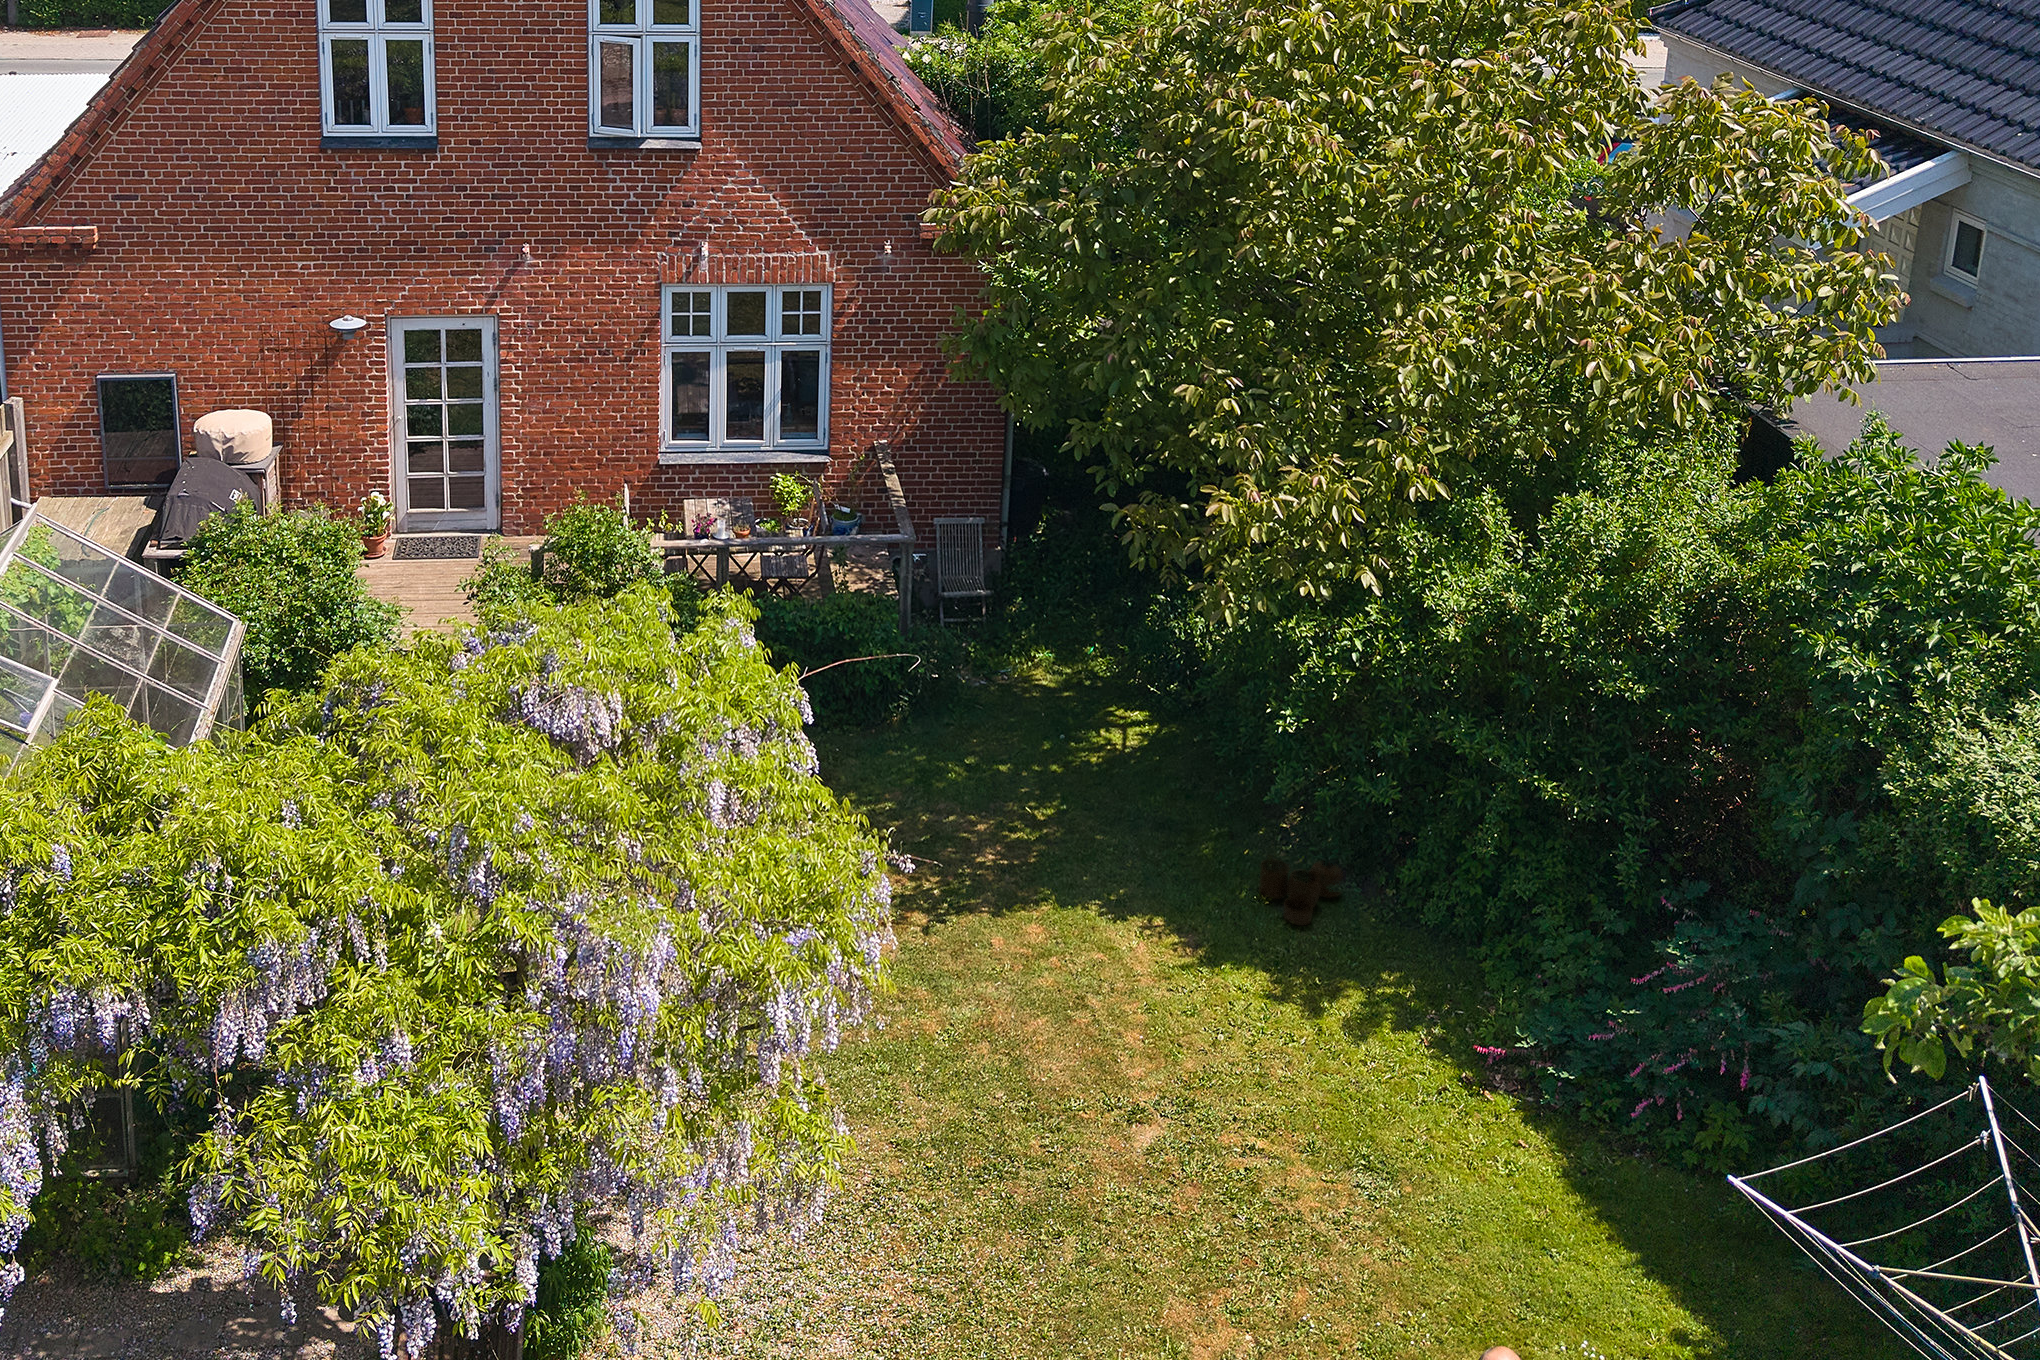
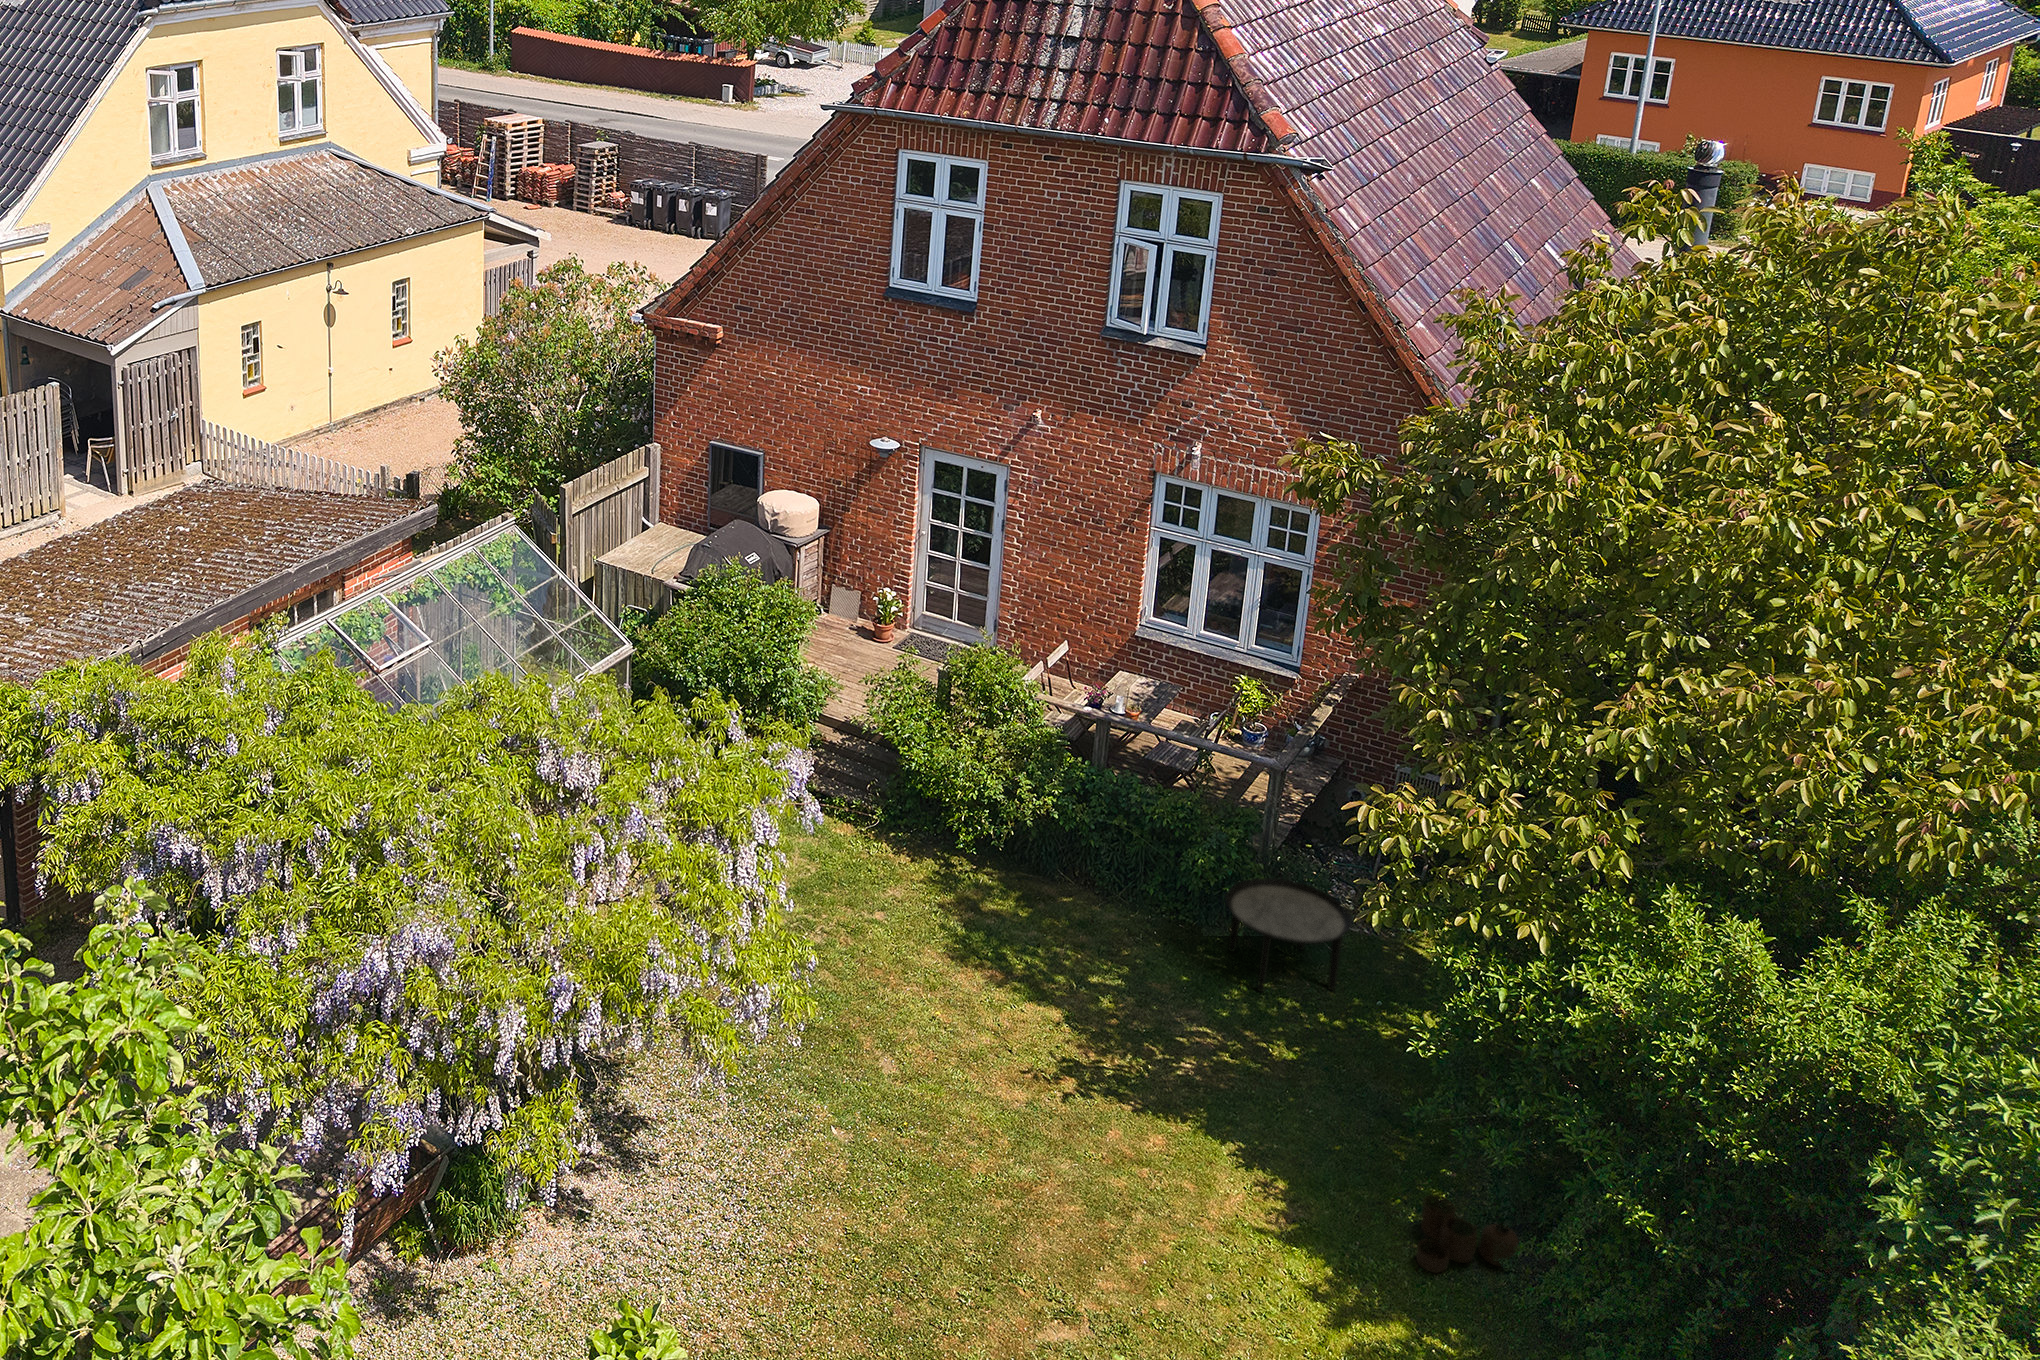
round table: none [896,647,1016,759] -> present [1225,878,1352,993]

